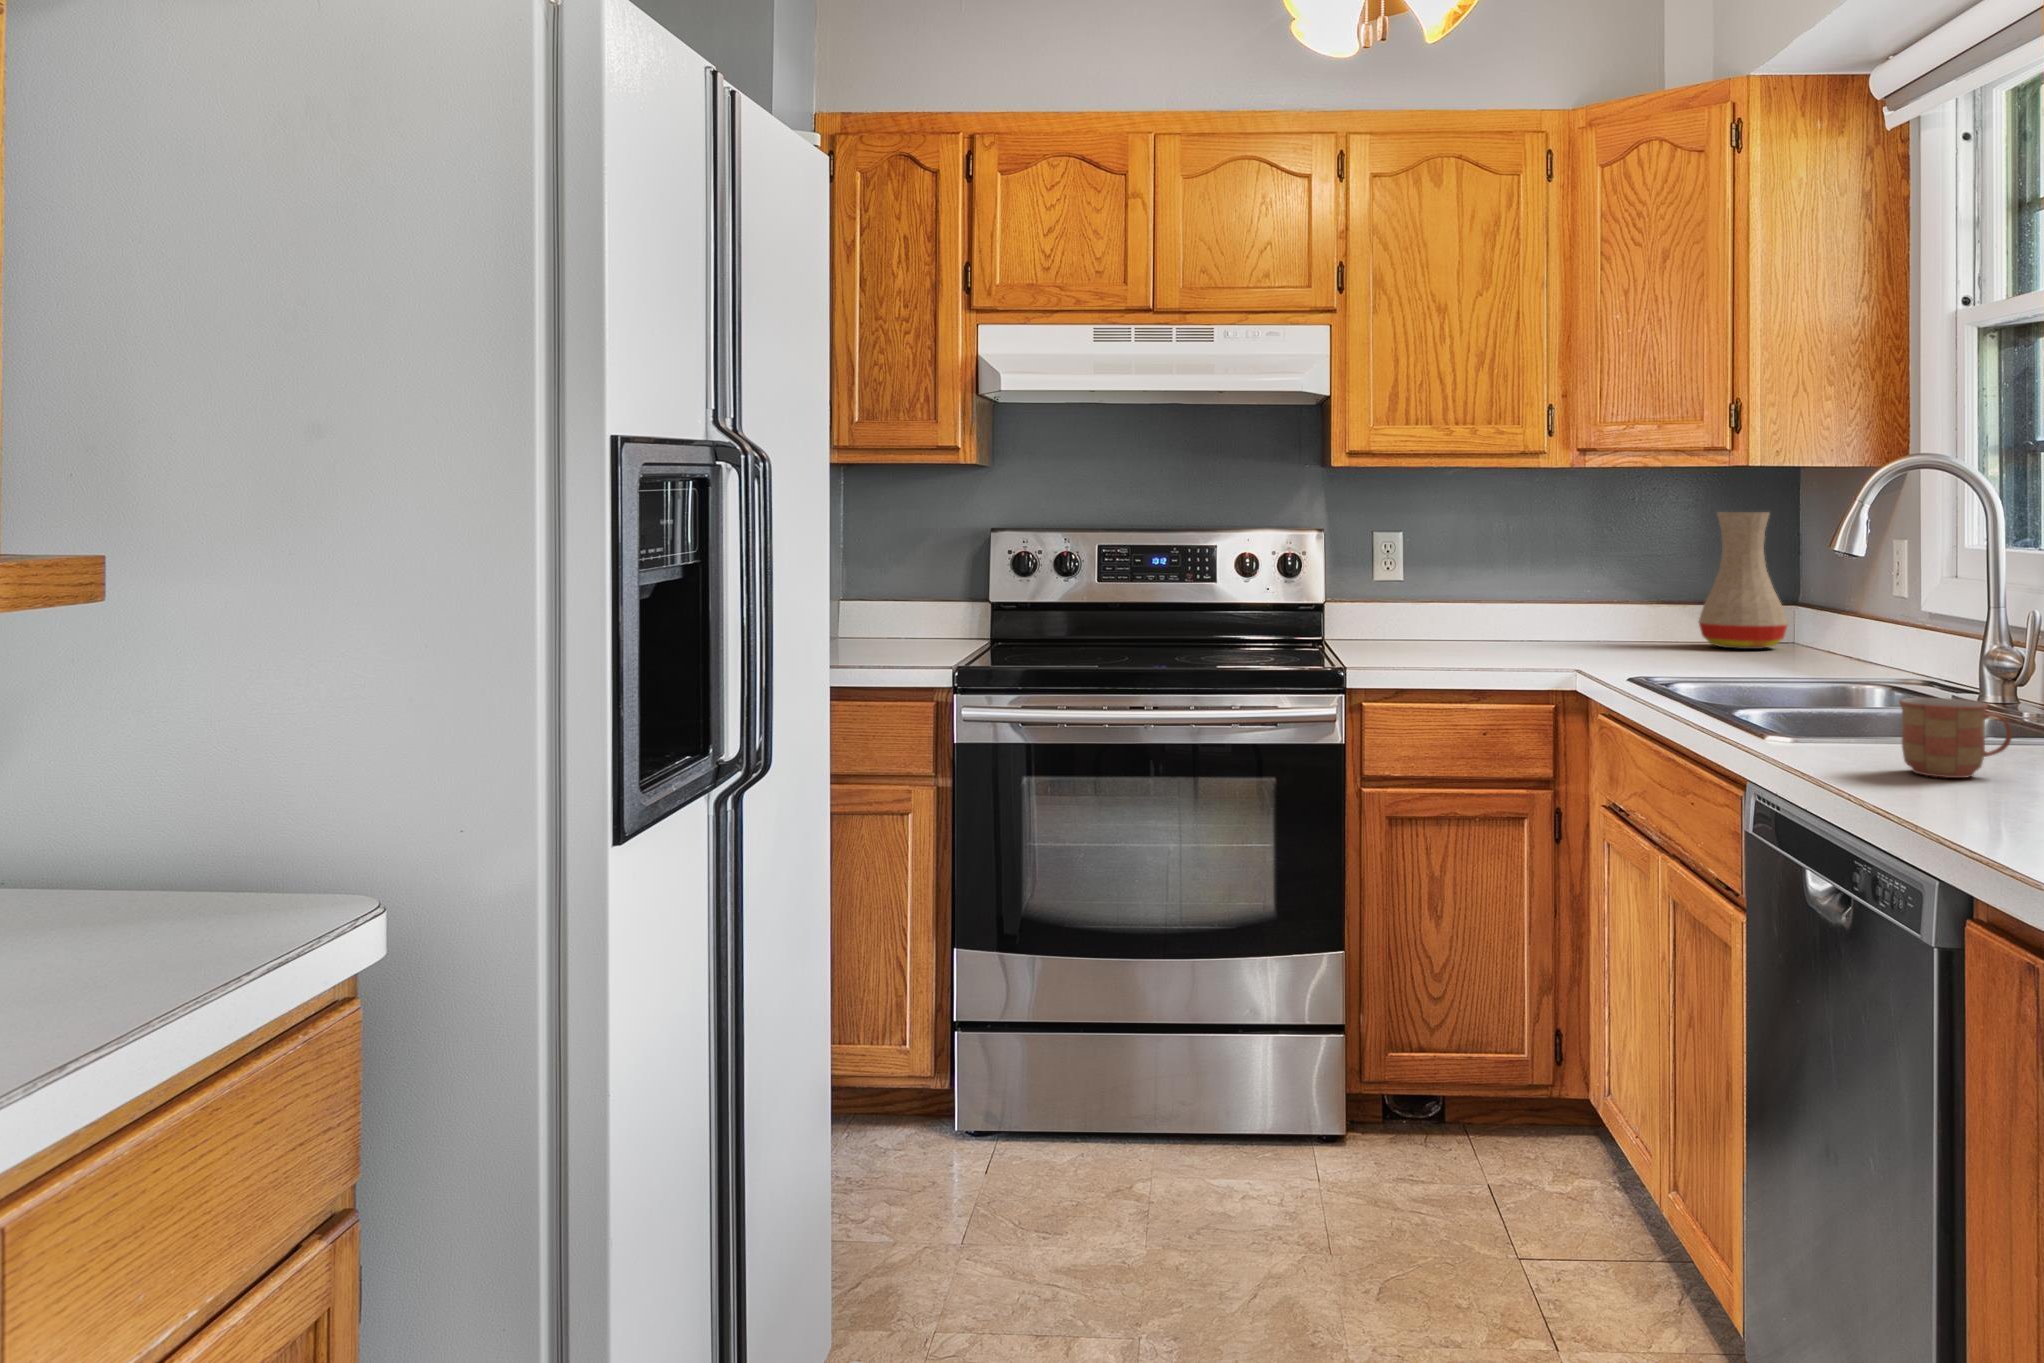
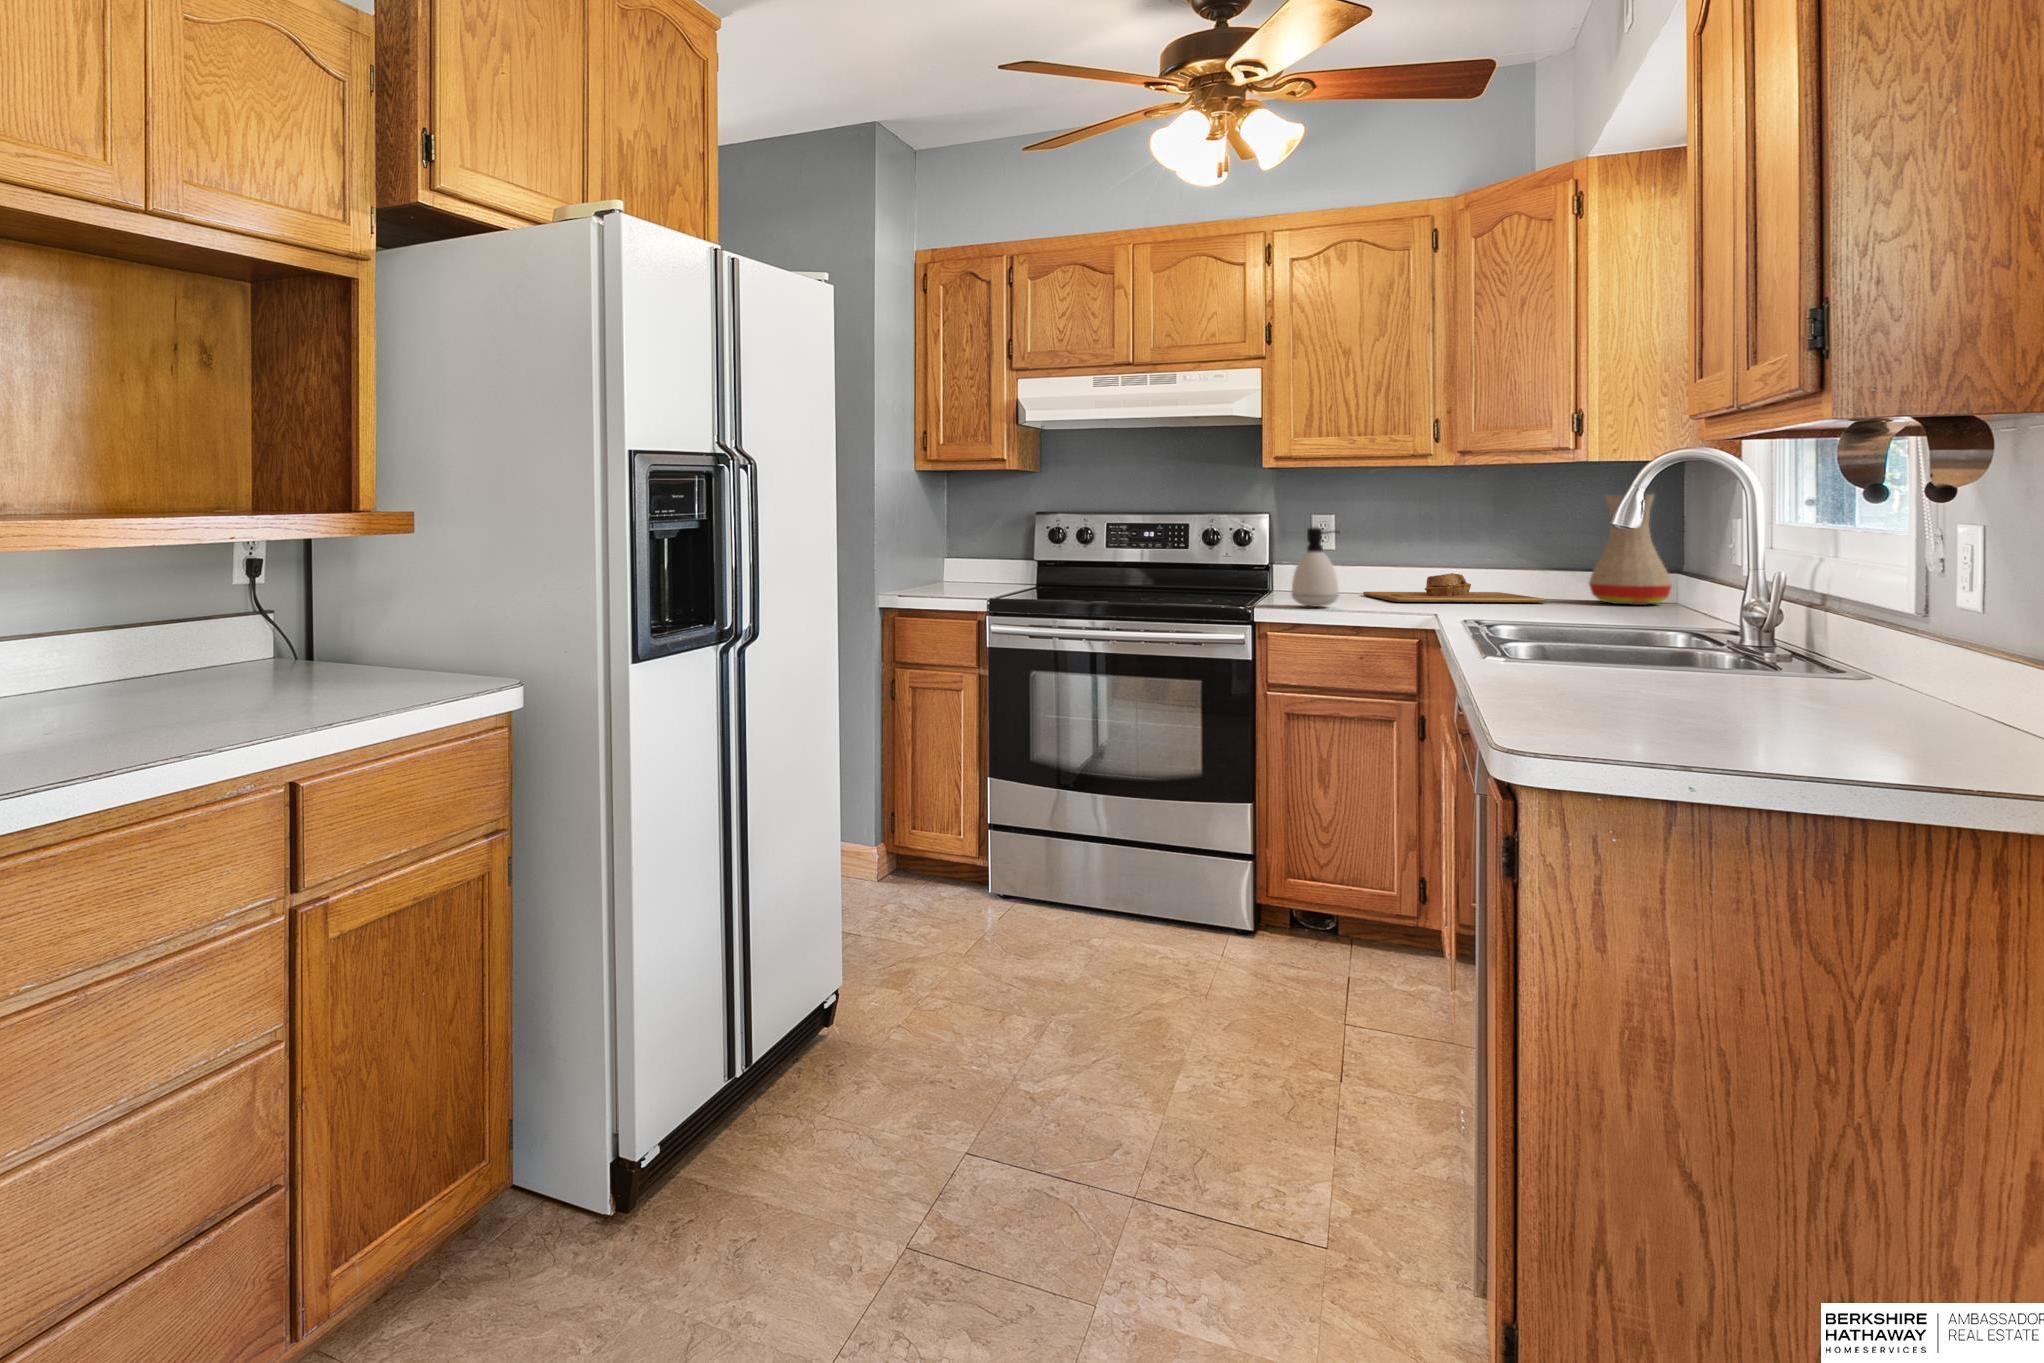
soap dispenser: none [1389,553,1452,664] -> present [1292,527,1339,607]
cutting board: none [1440,612,1660,653] -> present [1363,573,1546,602]
mug: present [1899,698,2012,778] -> none [1546,626,1643,686]

